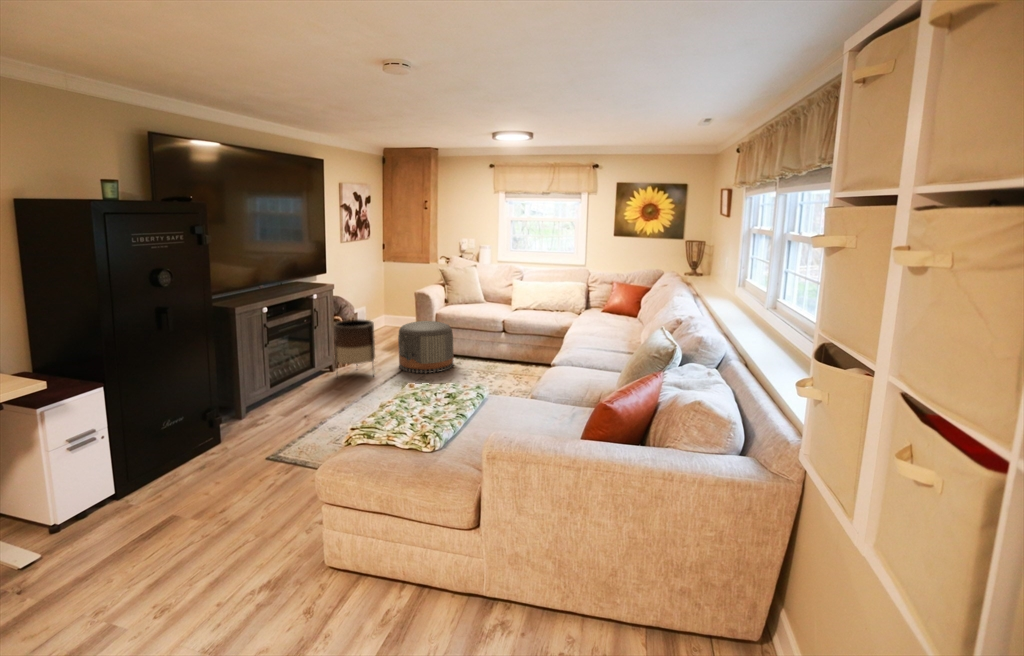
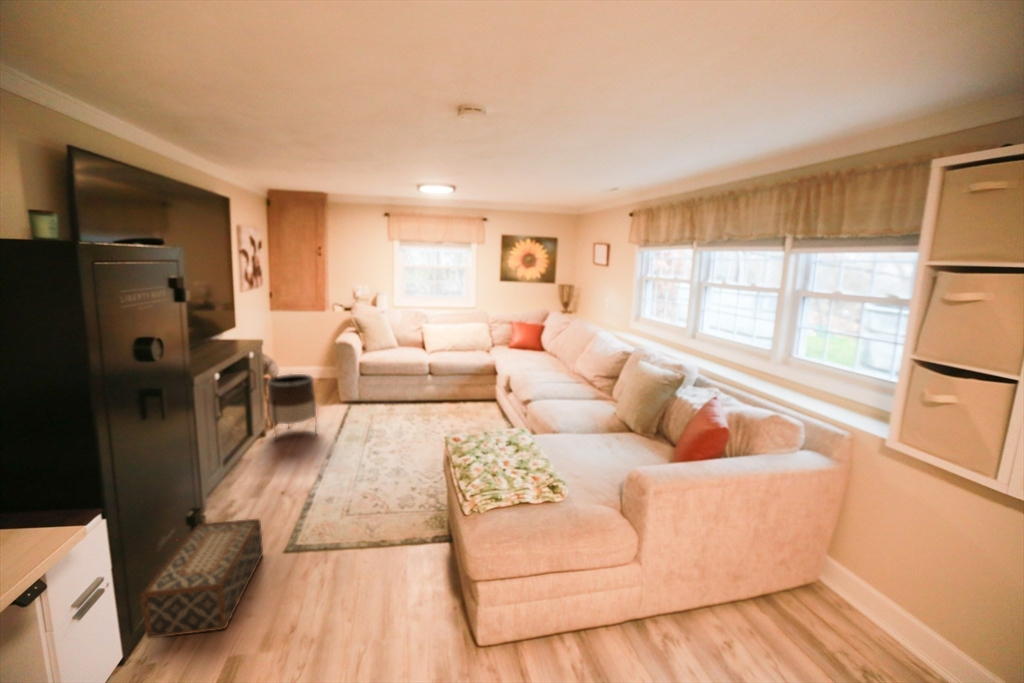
pouf: present [398,321,453,373] -> none [331,369,388,423]
woven basket: none [133,424,249,501] -> present [141,519,263,638]

